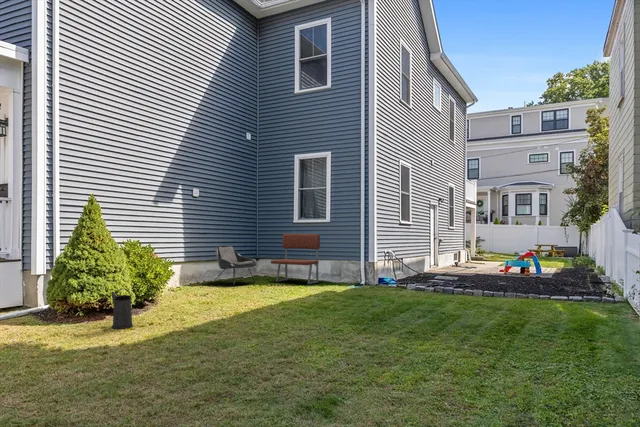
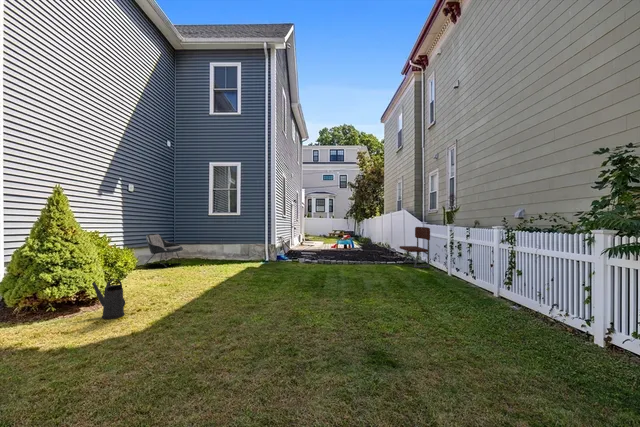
bench: present [271,234,320,284] -> present [399,227,430,268]

